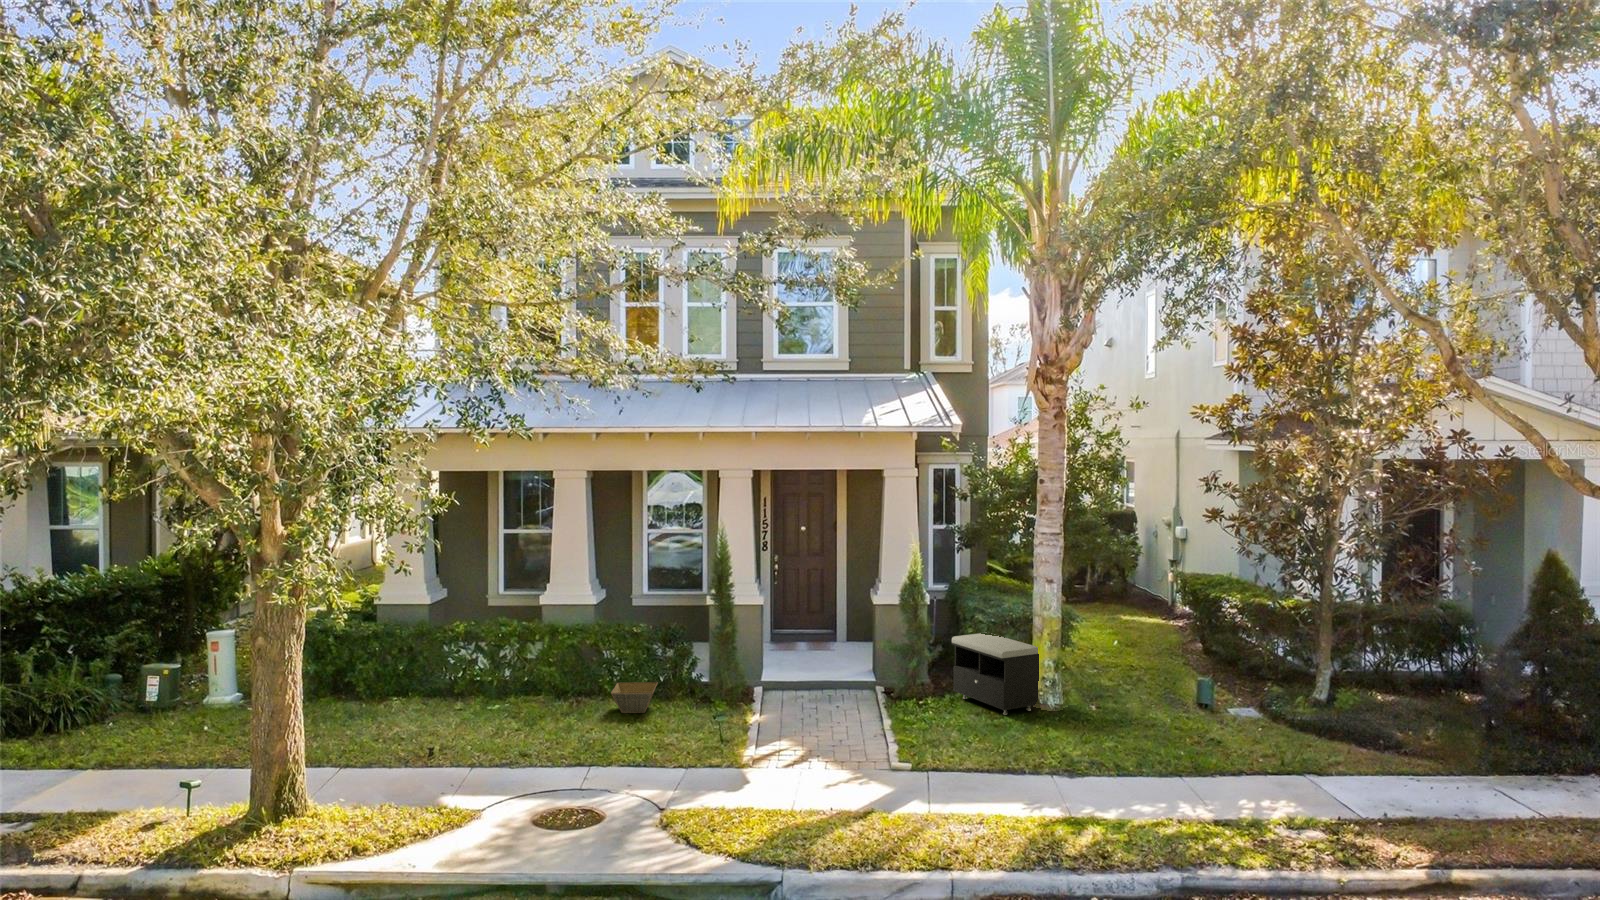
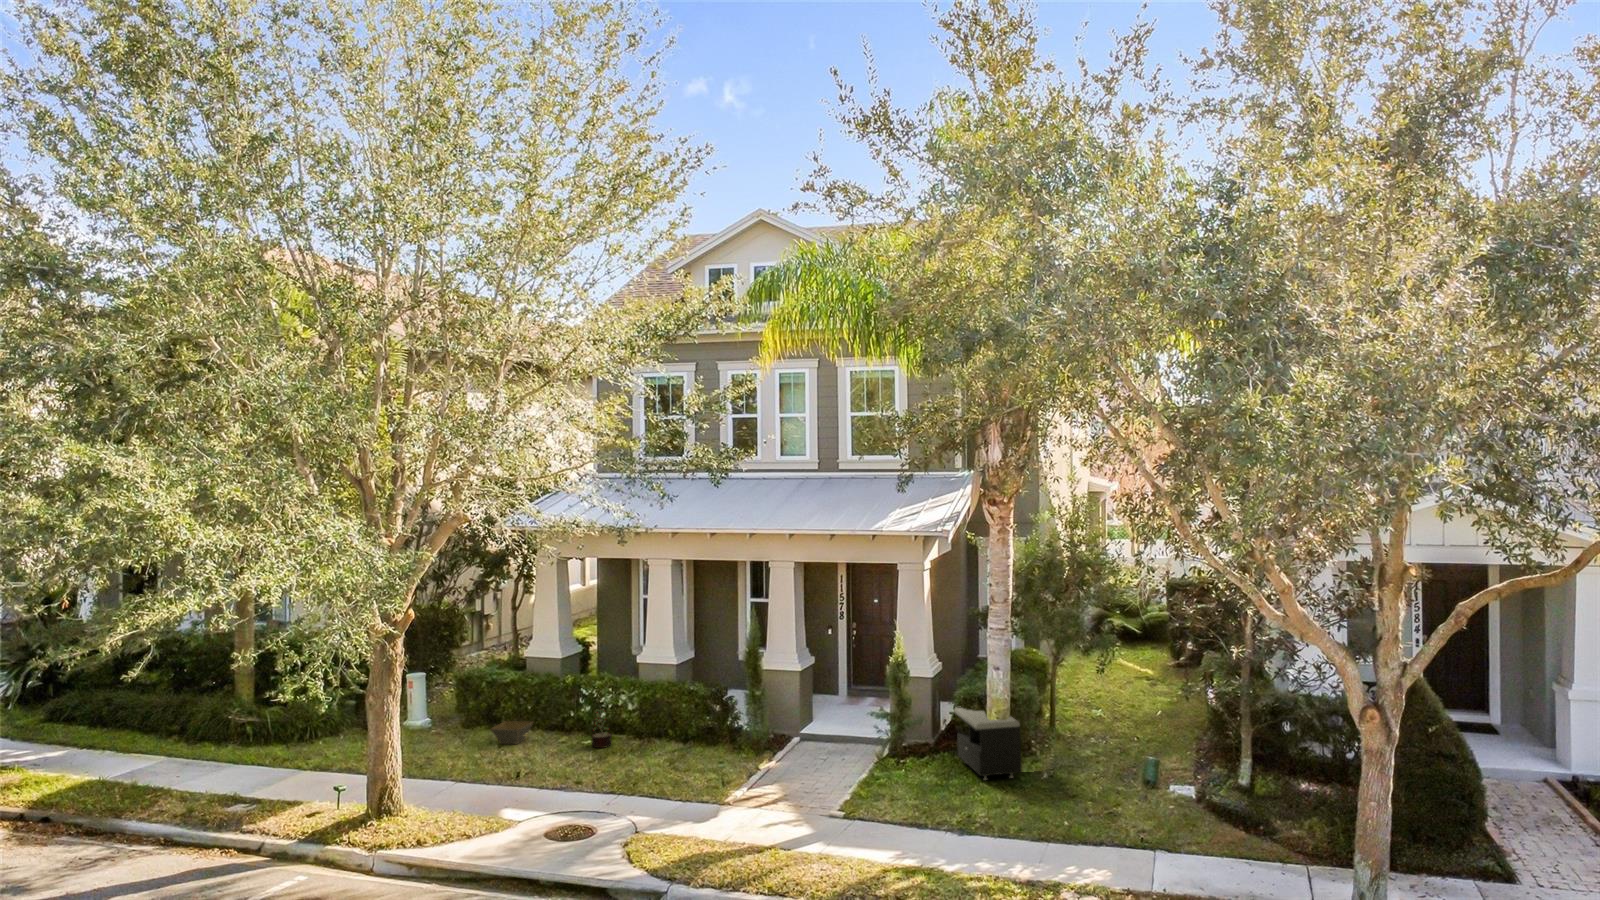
decorative plant: none [497,658,524,708] -> present [592,711,612,748]
basket: present [611,682,658,713] -> present [491,721,533,744]

